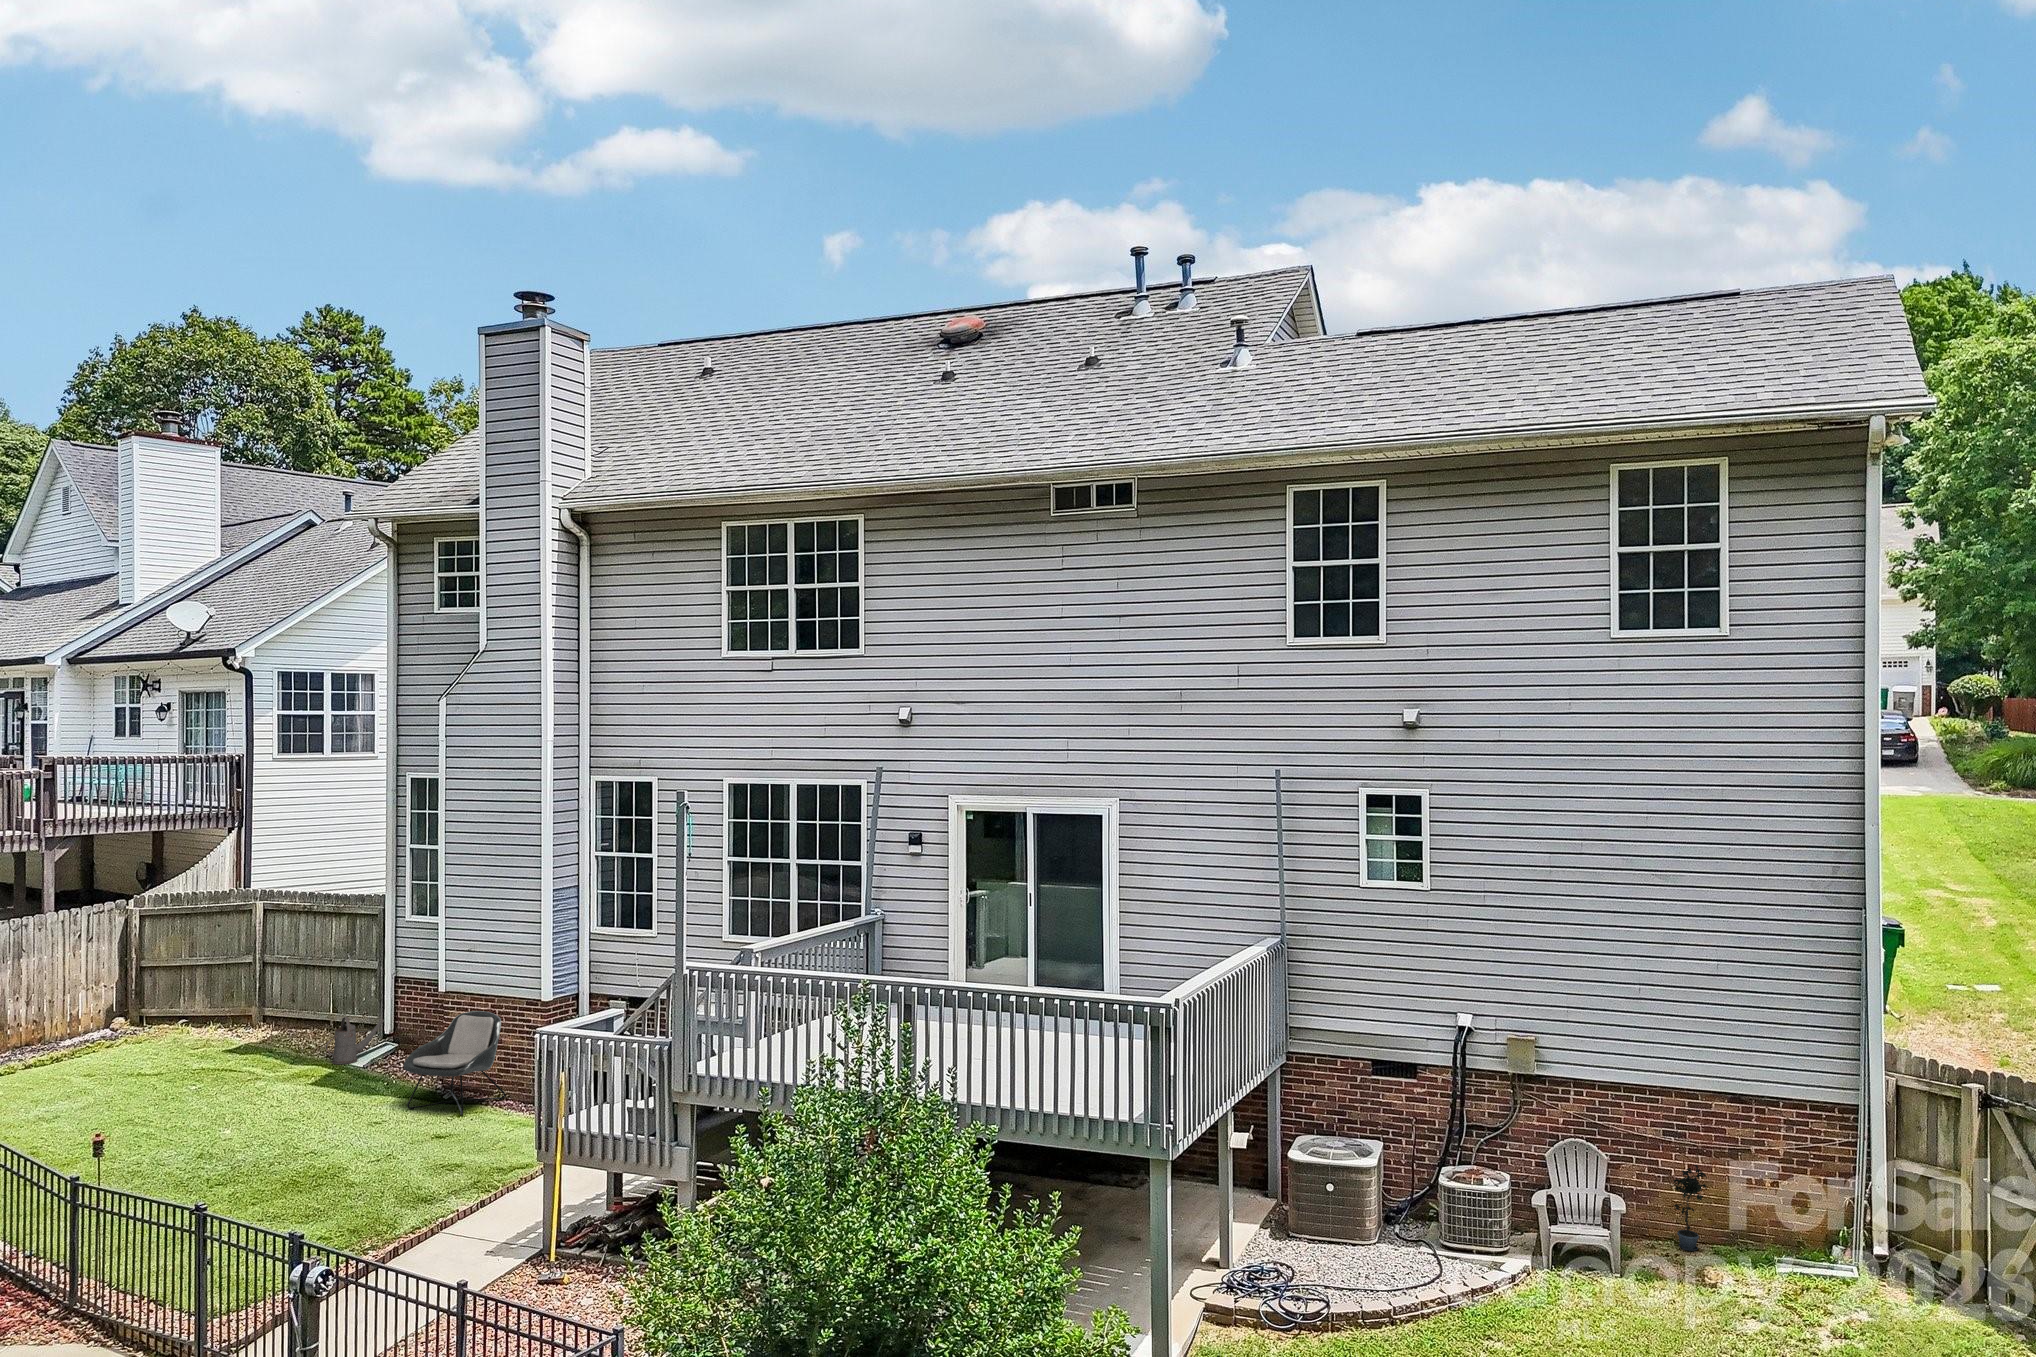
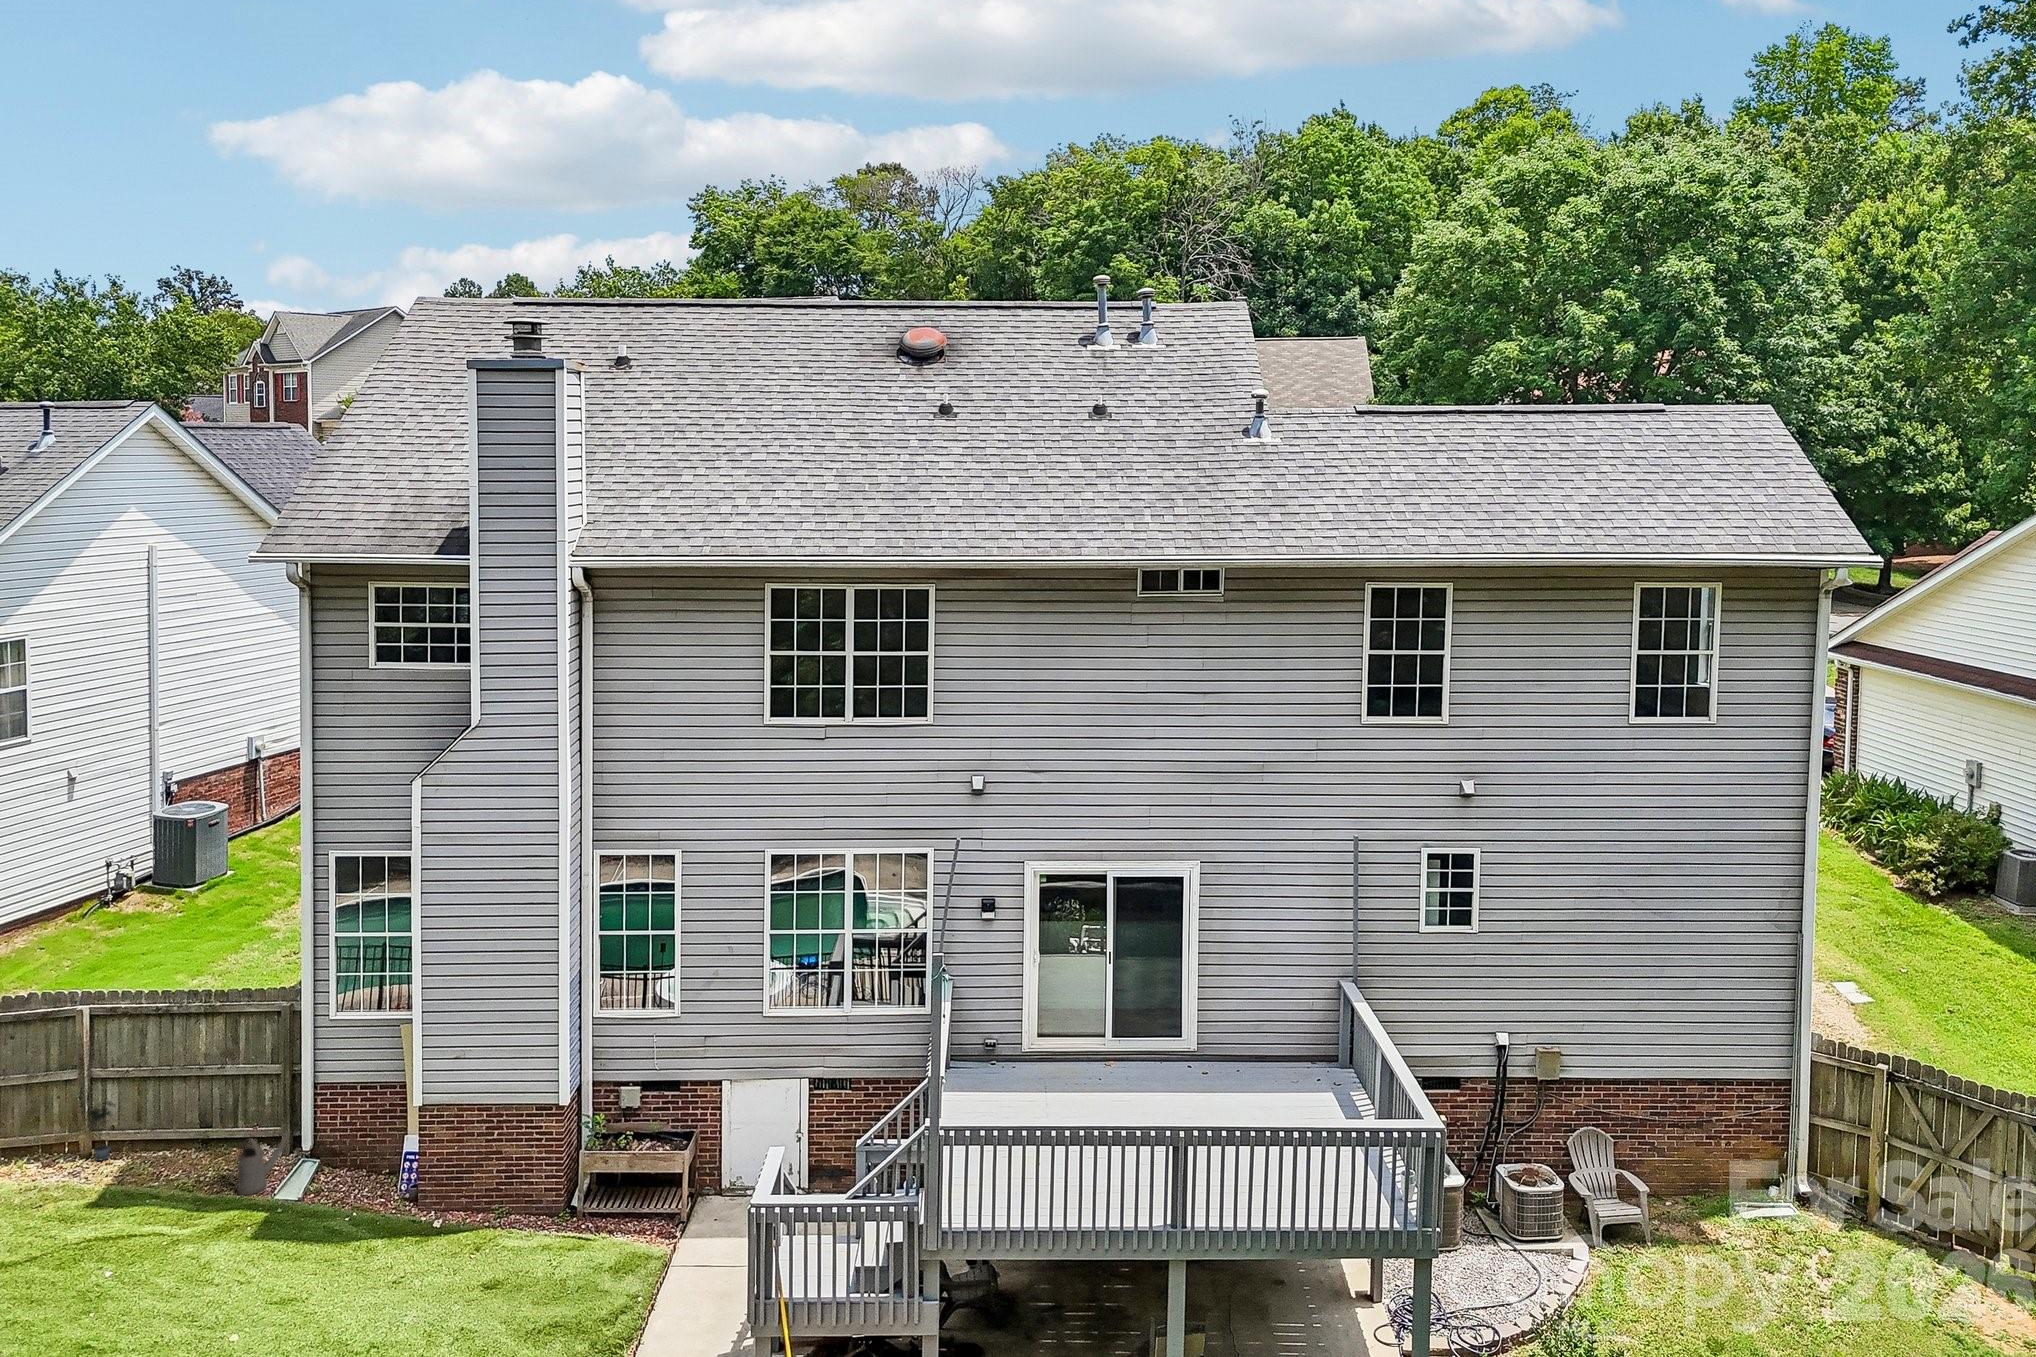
lounge chair: present [404,1011,505,1115] -> none [405,1122,513,1251]
potted plant: present [1672,1165,1707,1251] -> present [86,1101,114,1161]

